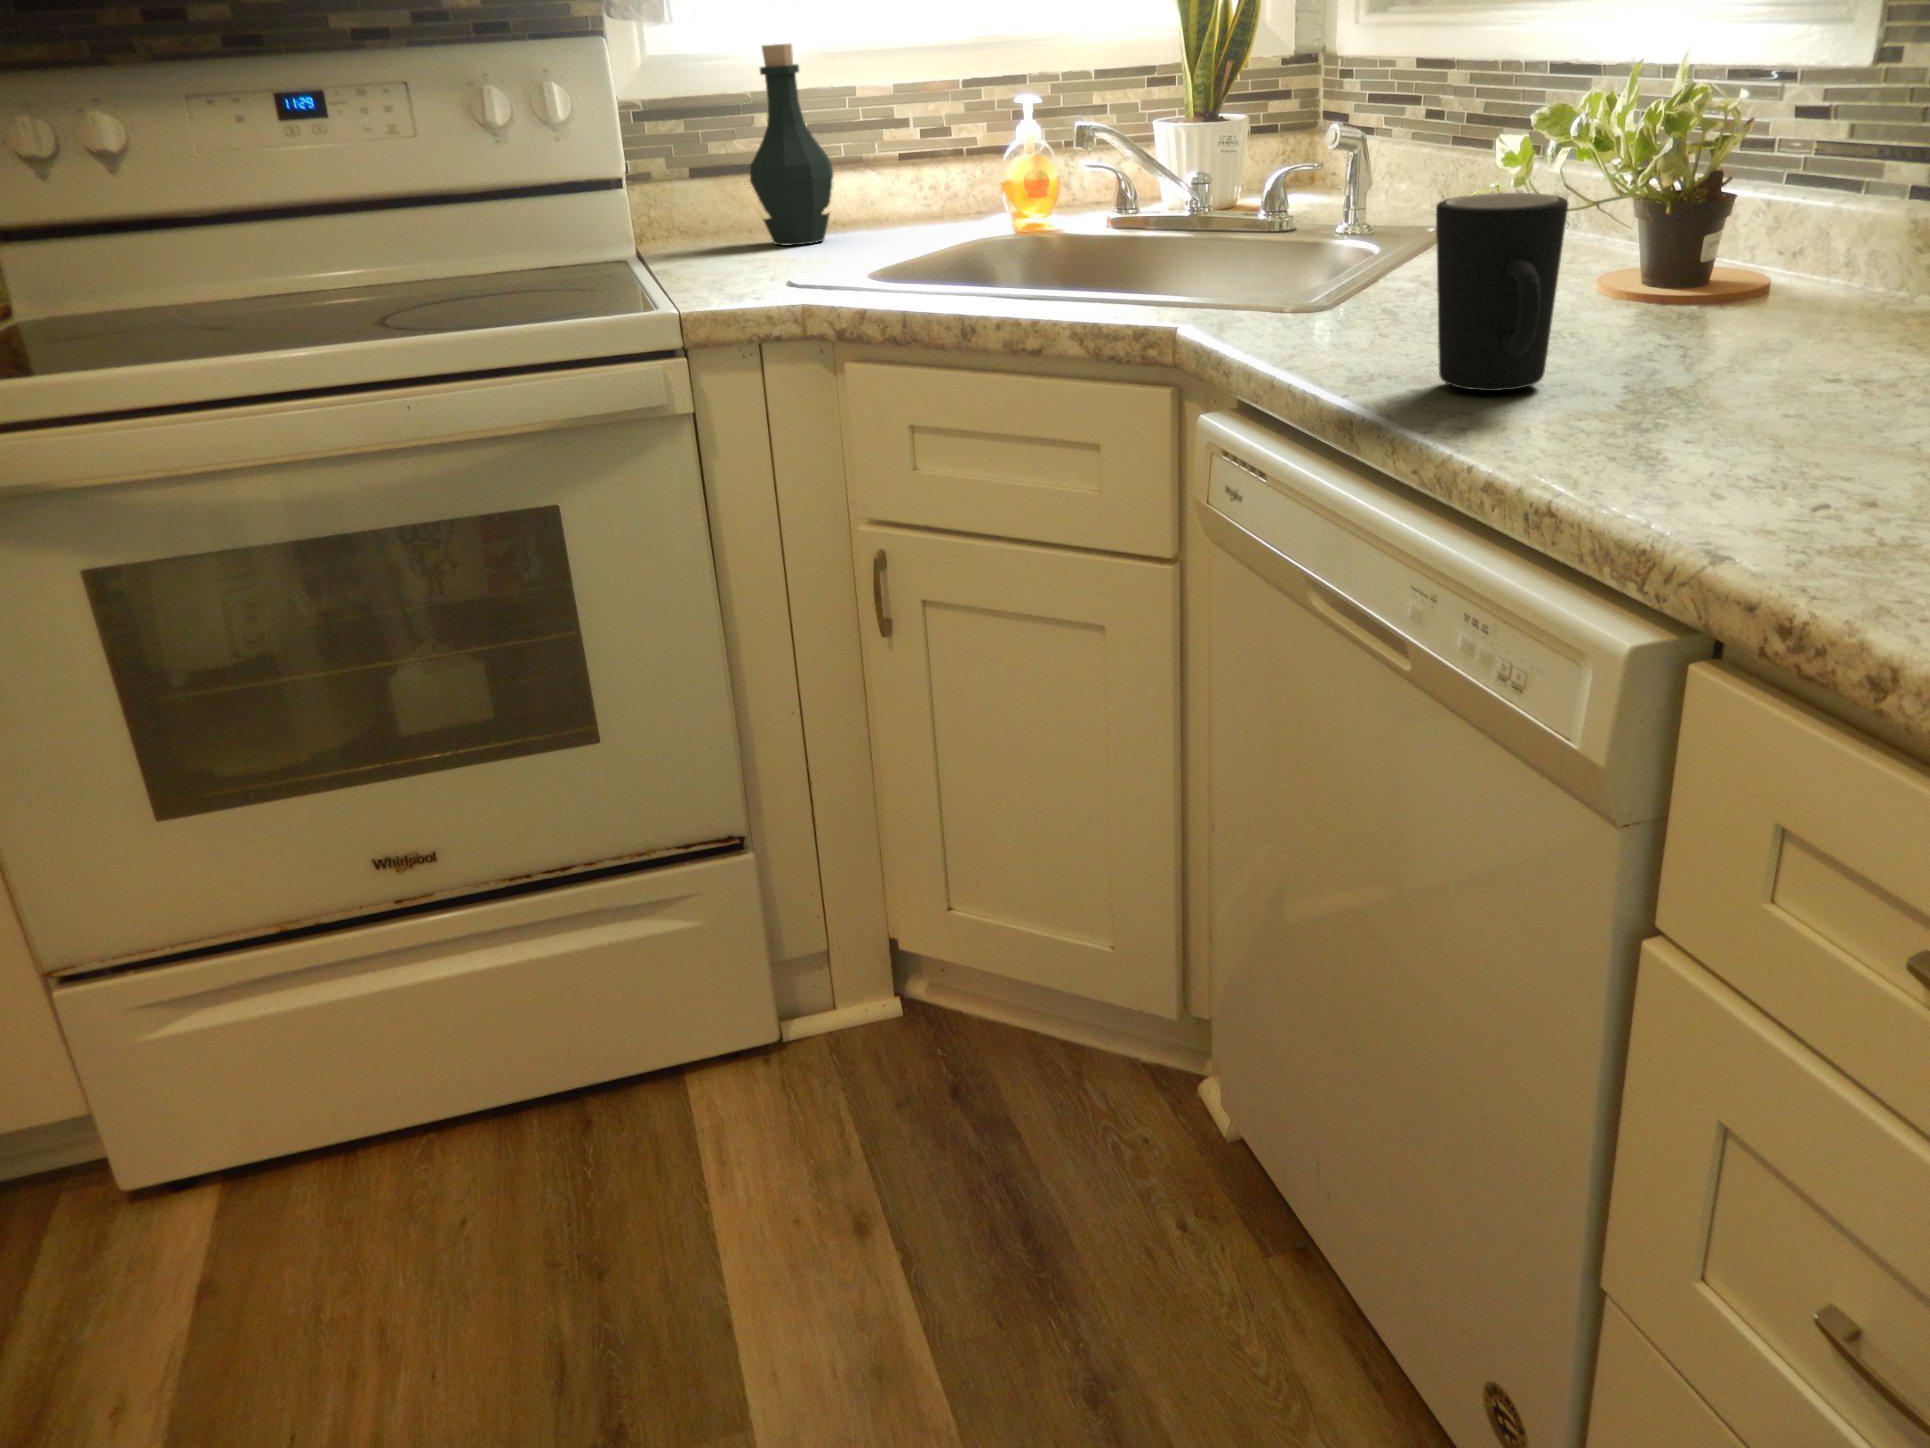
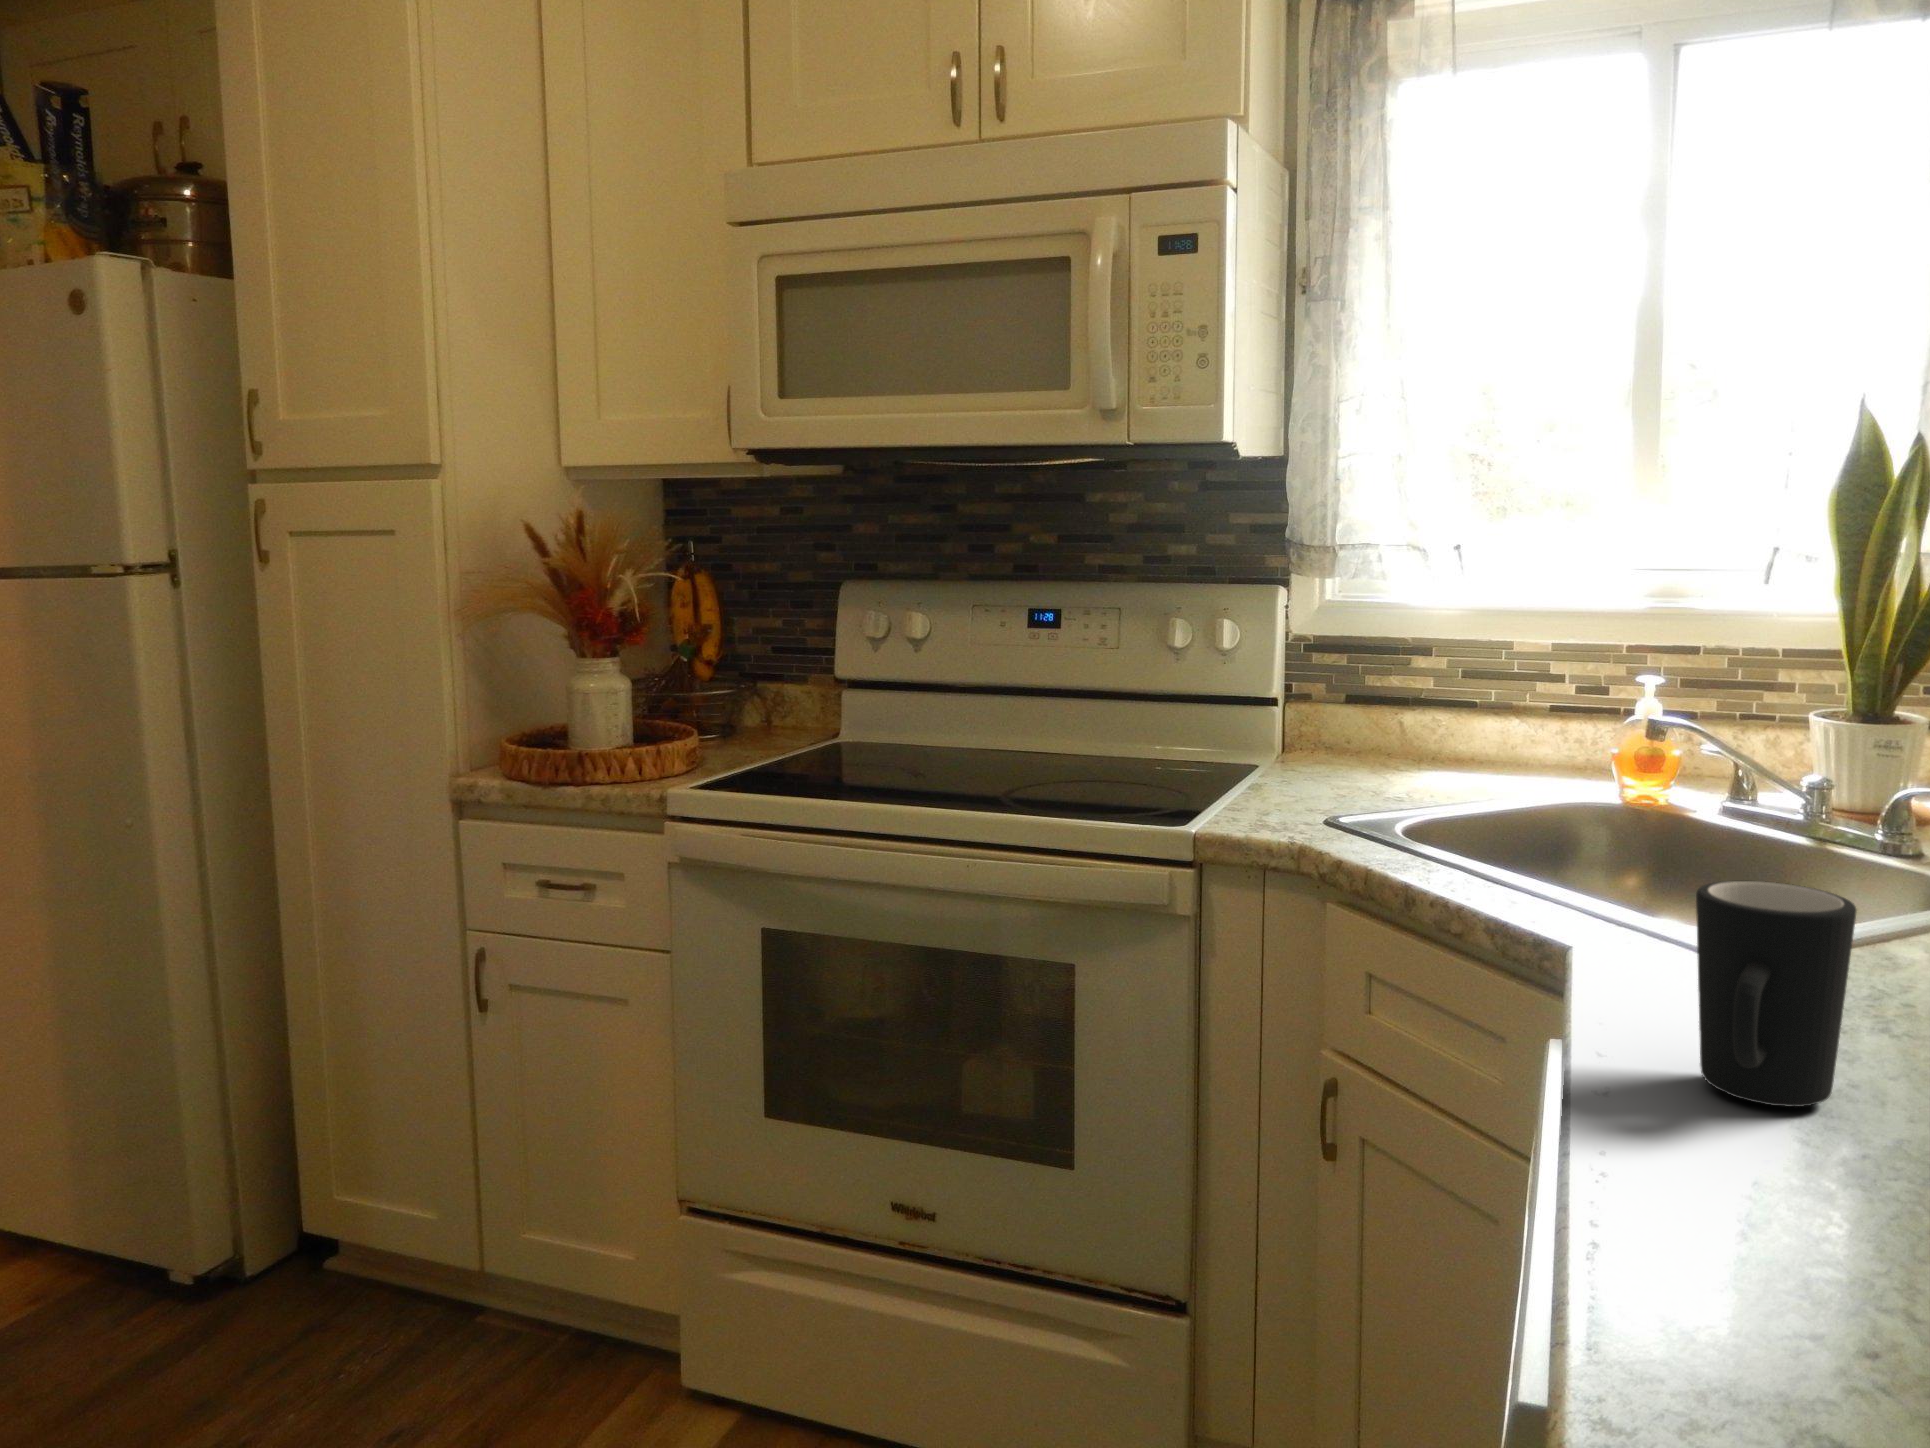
bottle: present [750,43,834,245] -> none [1395,601,1477,774]

